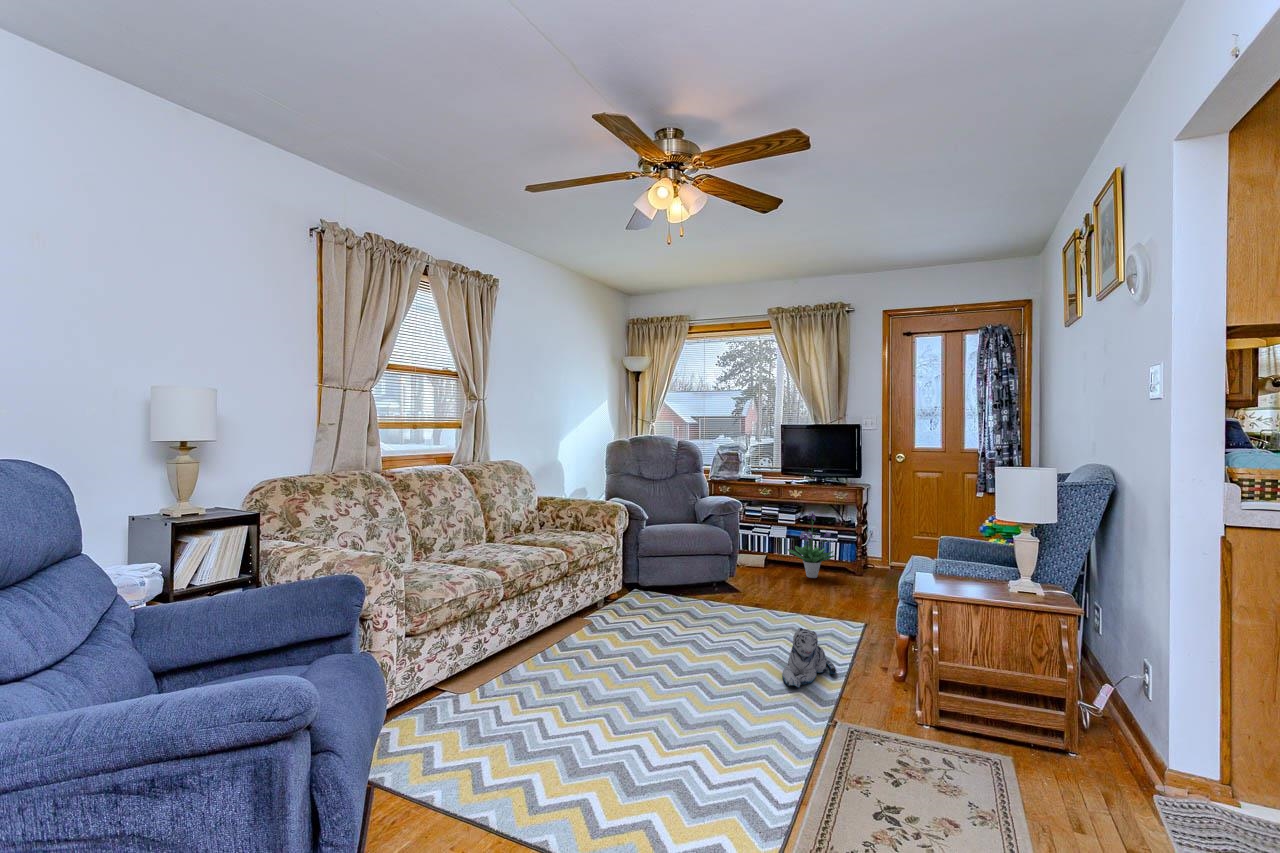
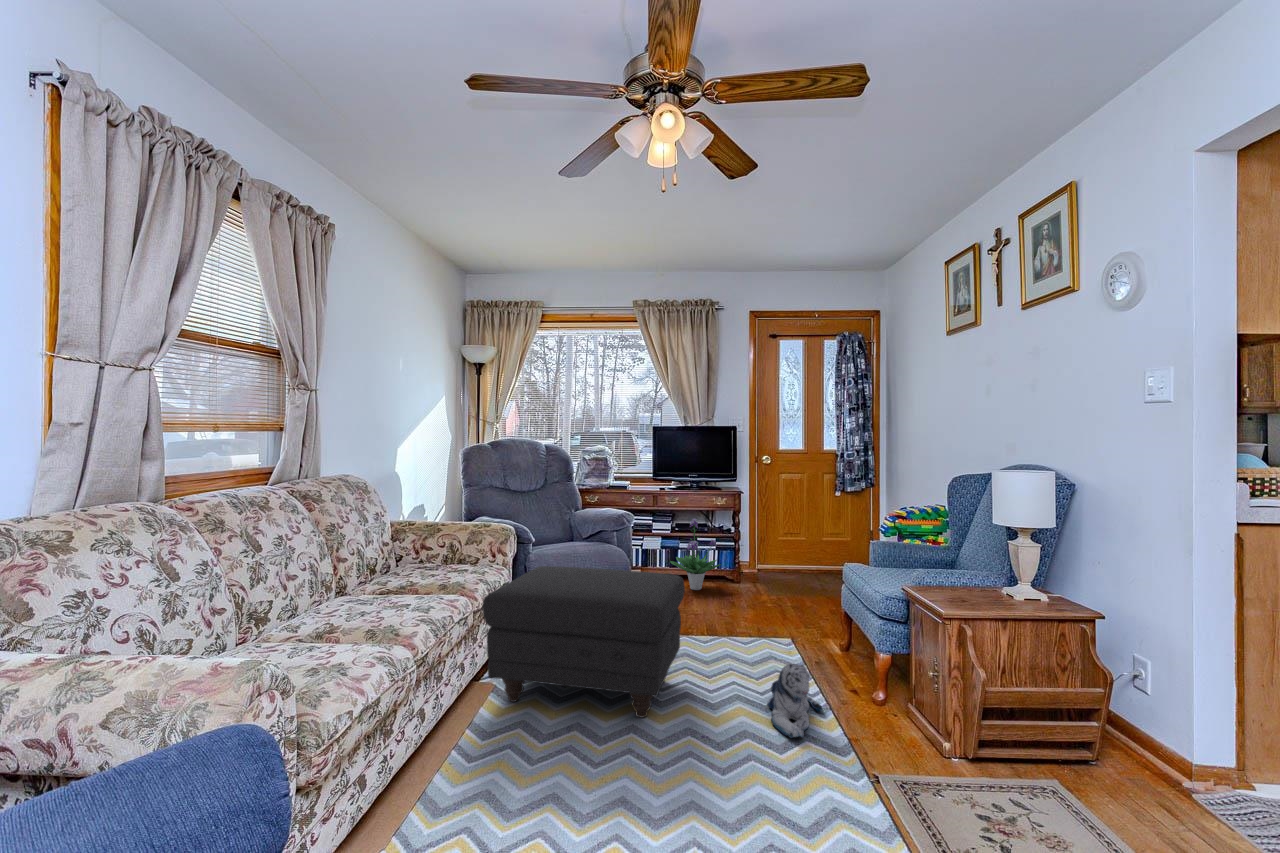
ottoman: none [574,536,741,656] -> present [482,566,685,717]

